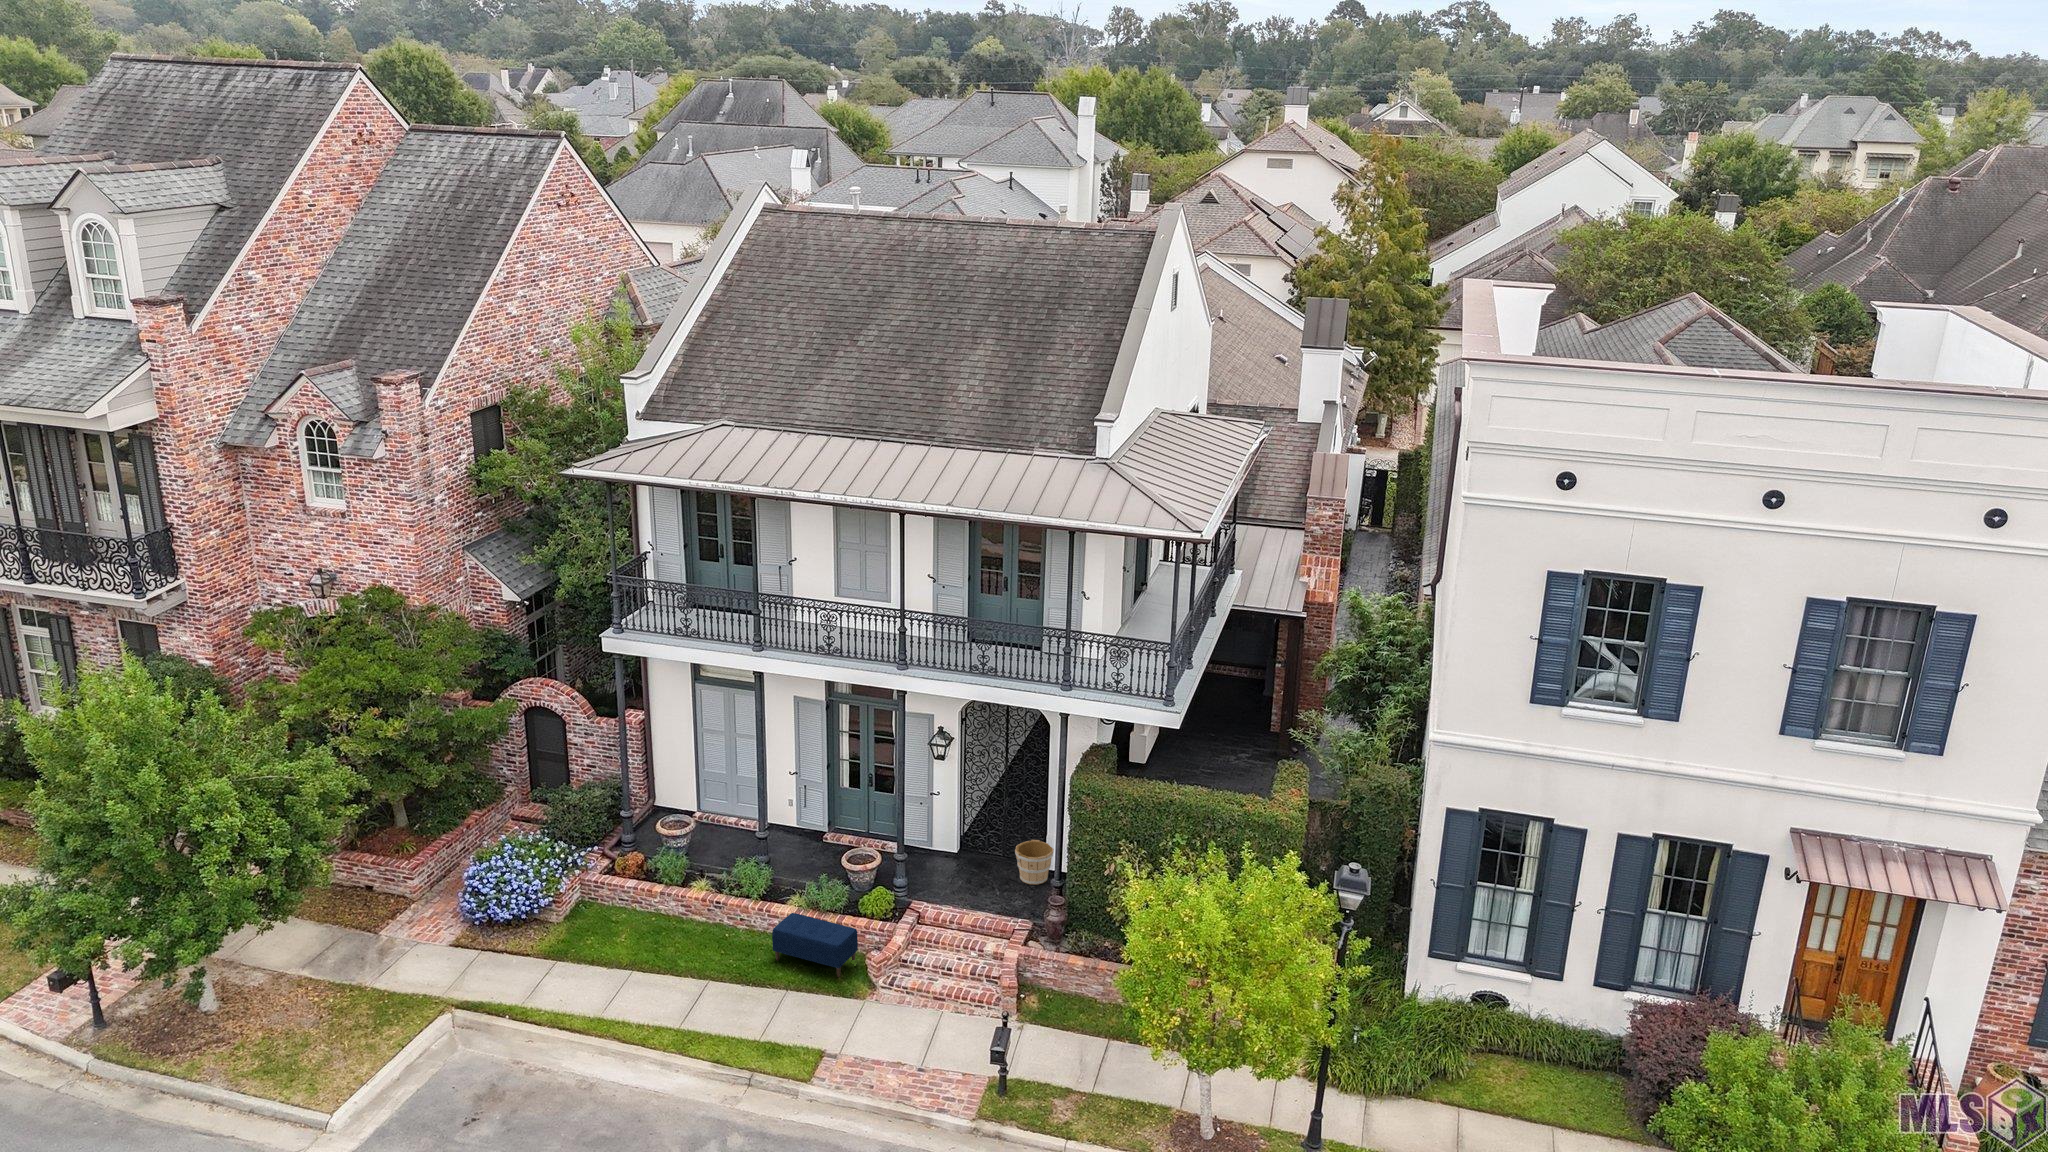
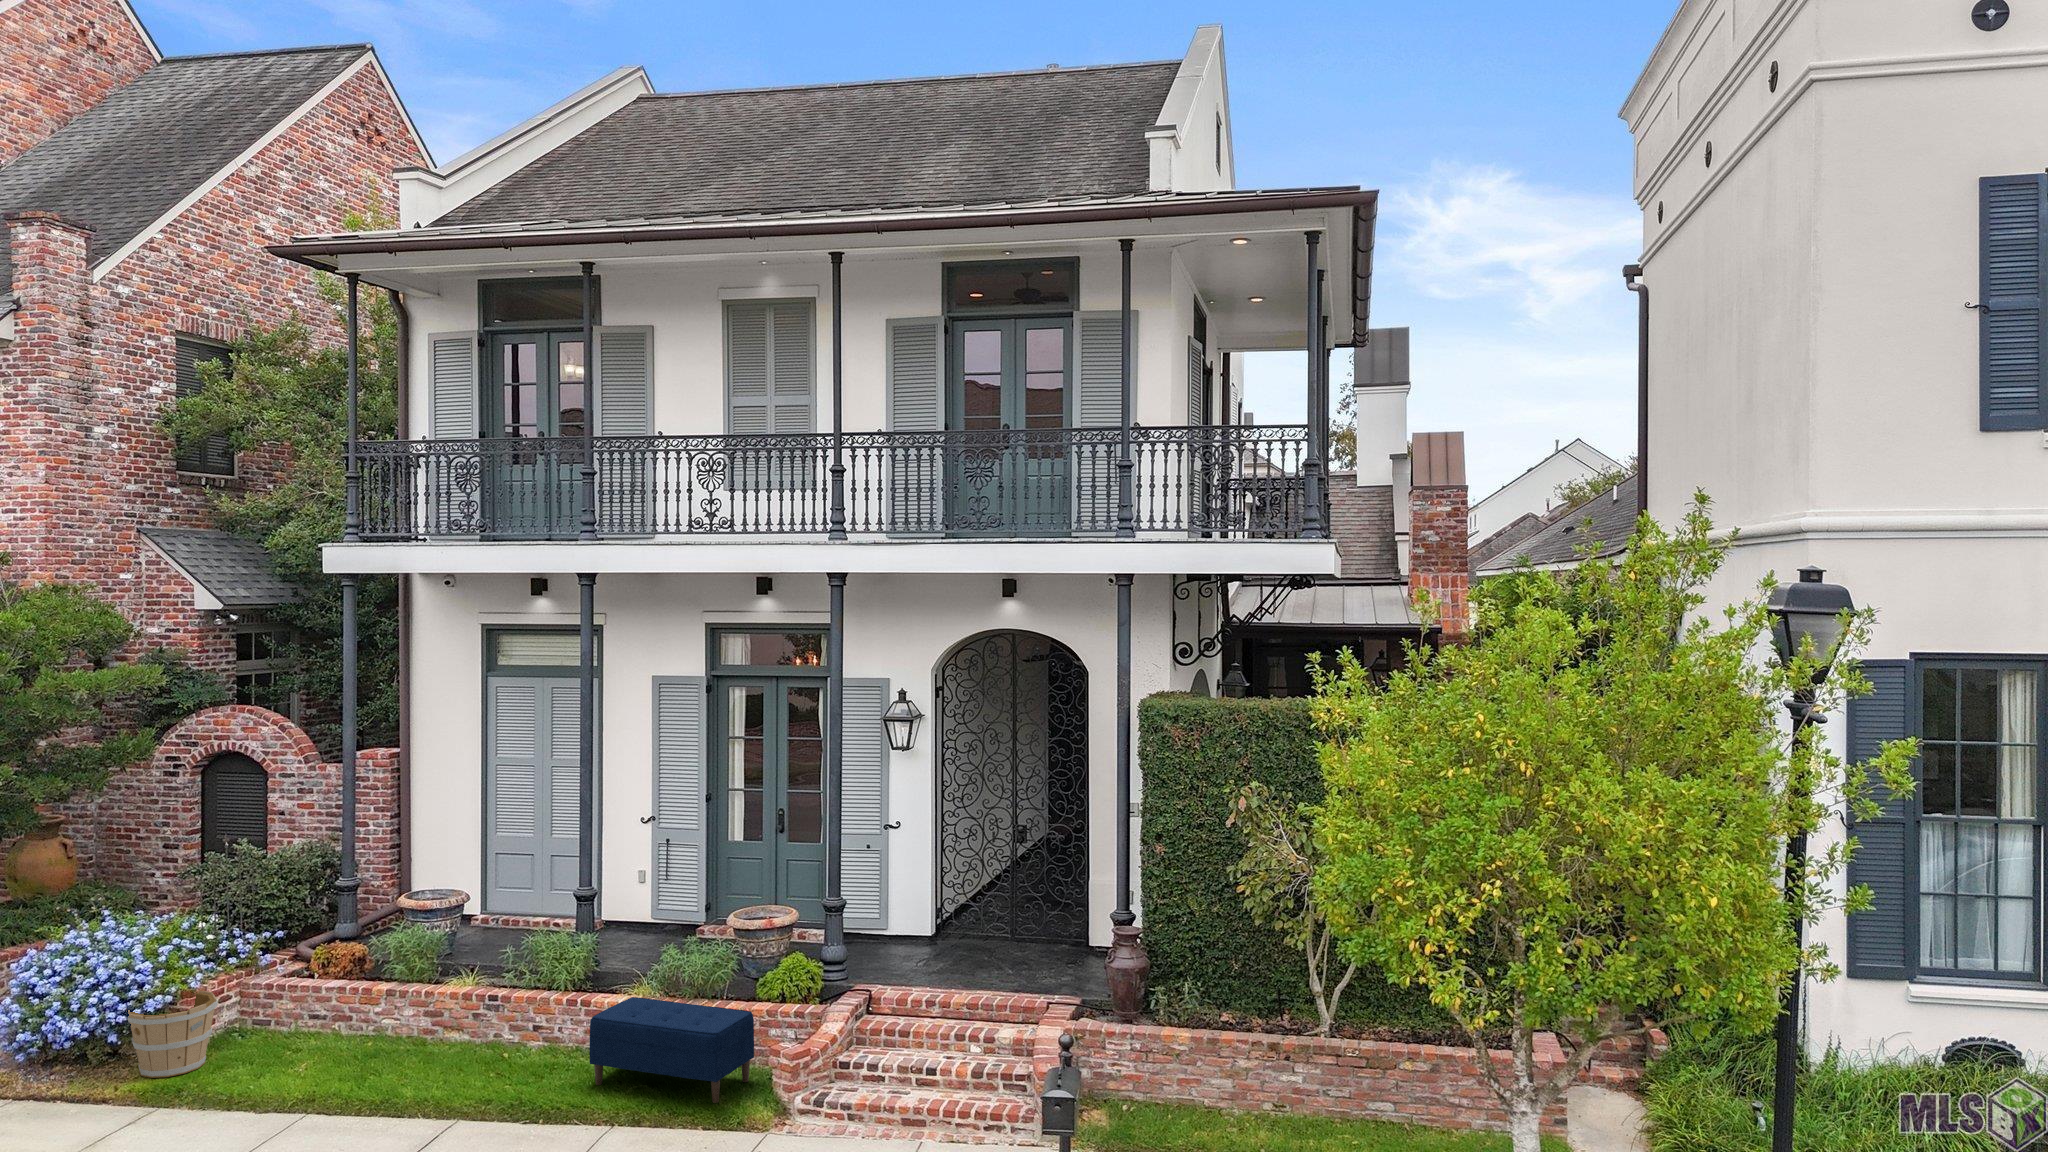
wooden bucket: present [1015,840,1054,885] -> present [128,991,218,1078]

